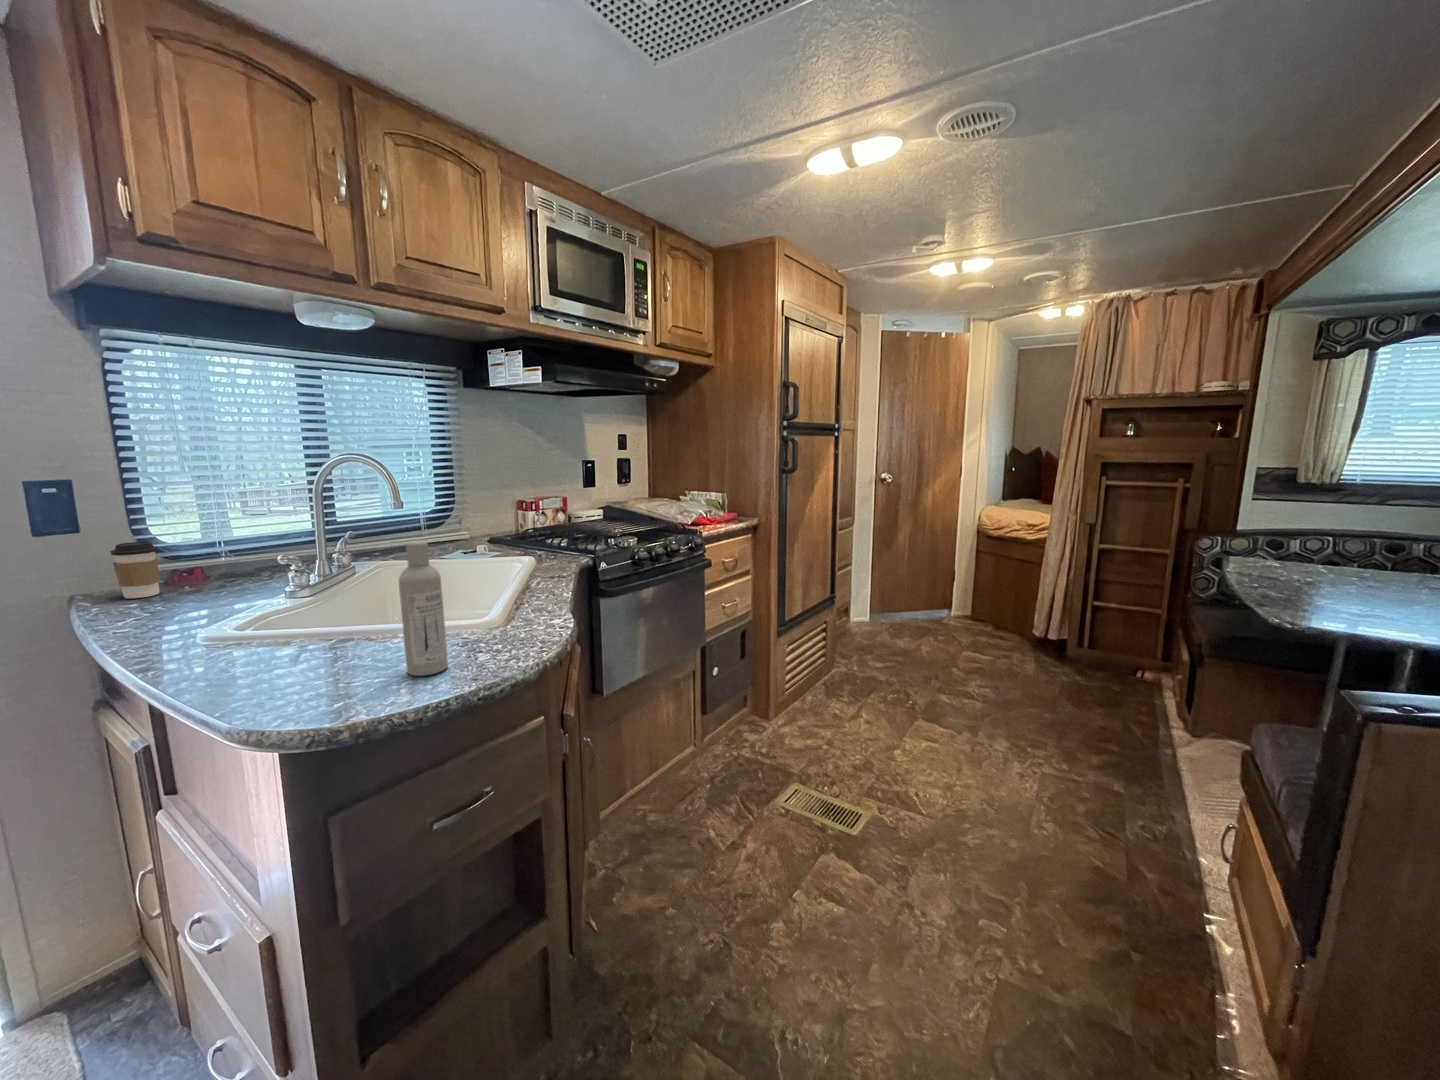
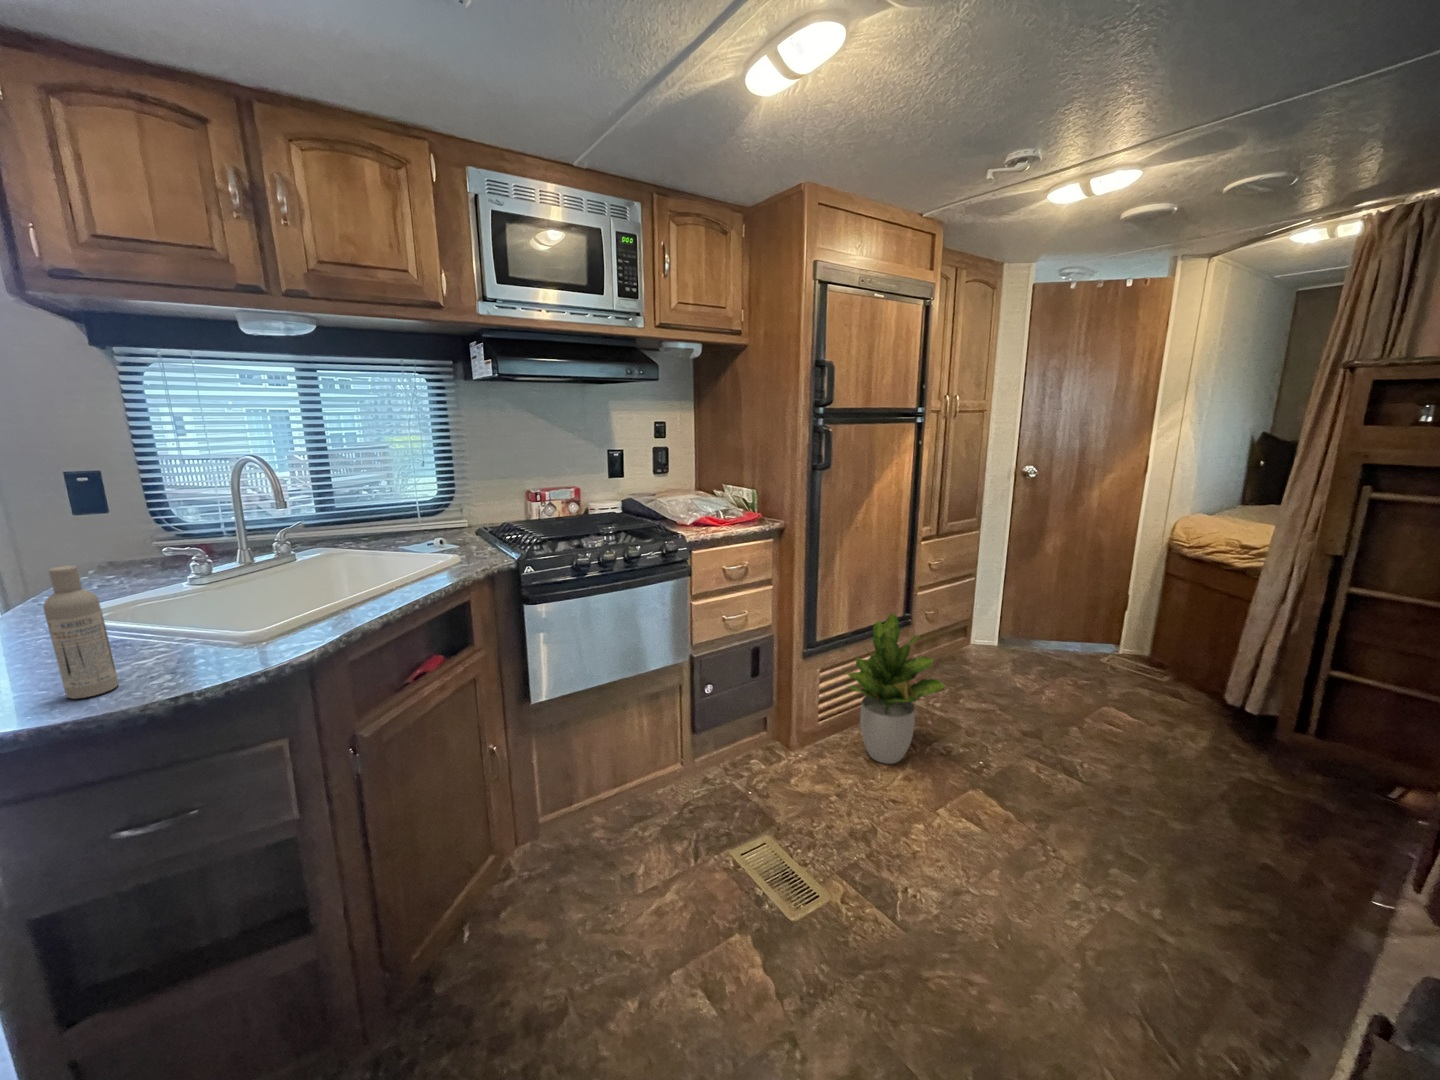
coffee cup: present [110,542,159,598] -> none [111,525,153,571]
potted plant: none [811,589,891,716] -> present [847,613,945,764]

